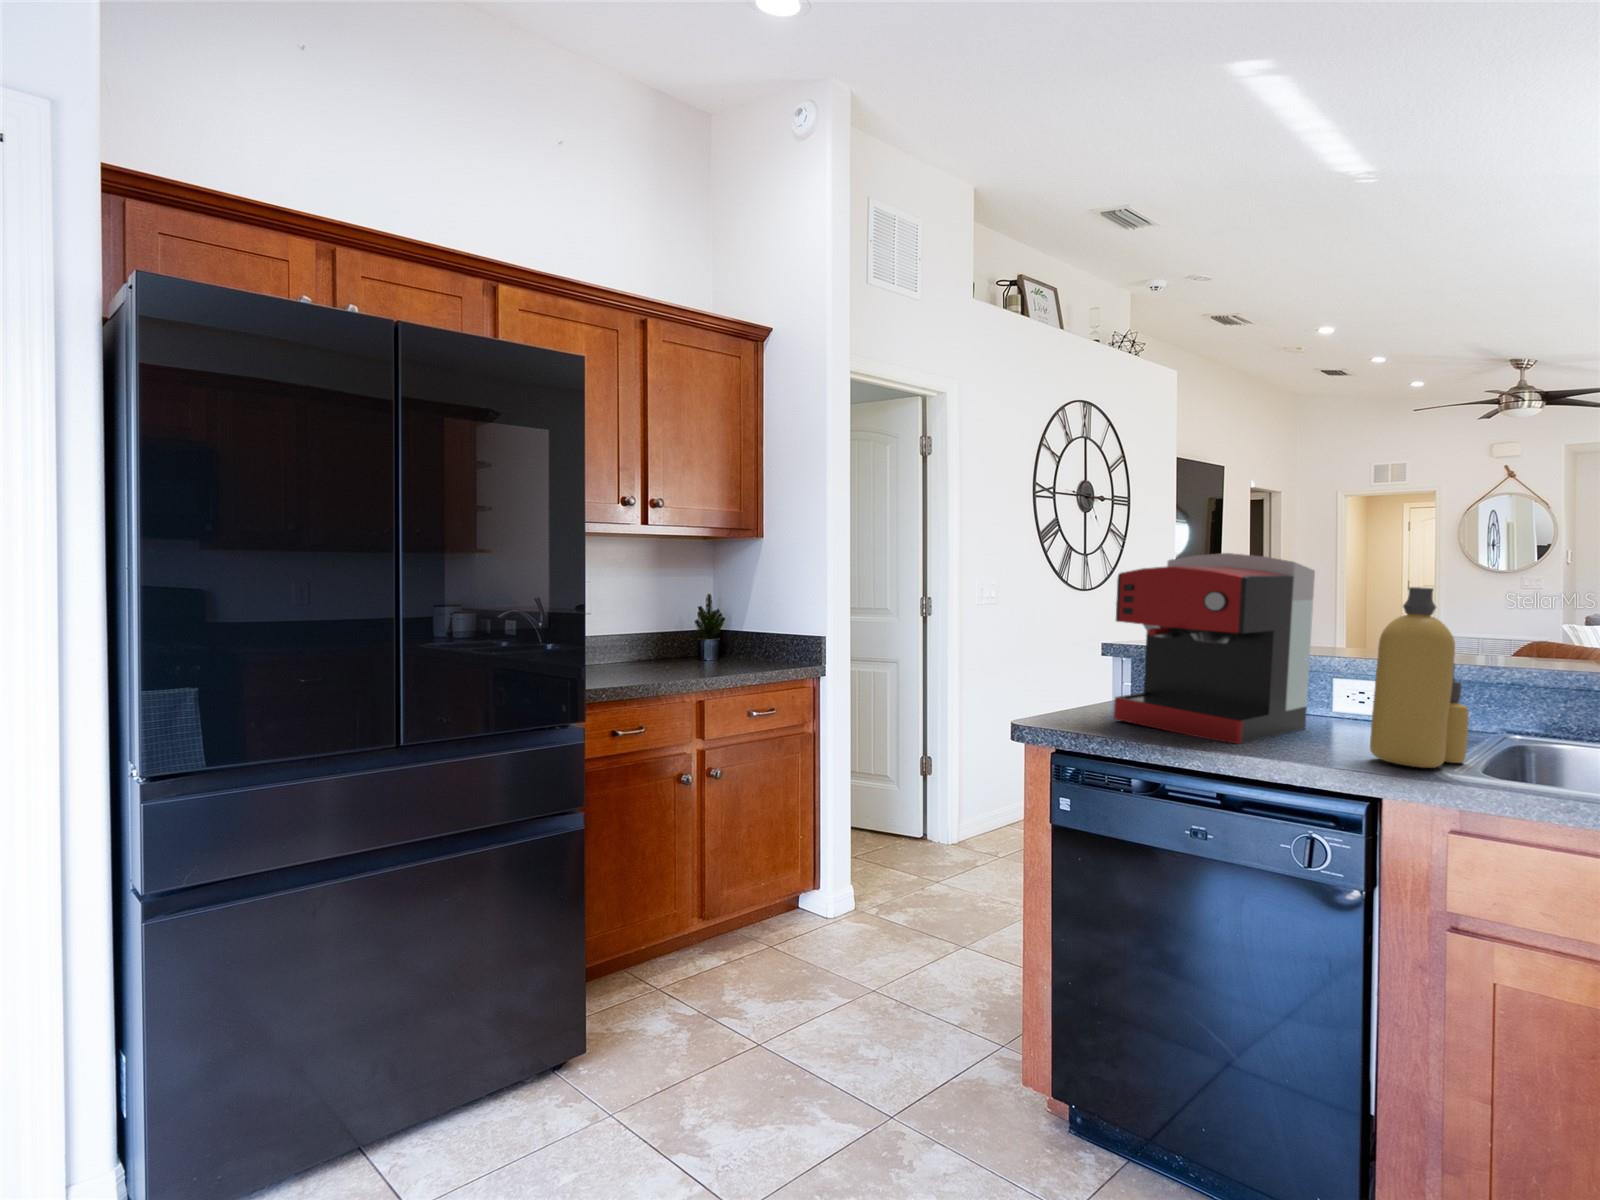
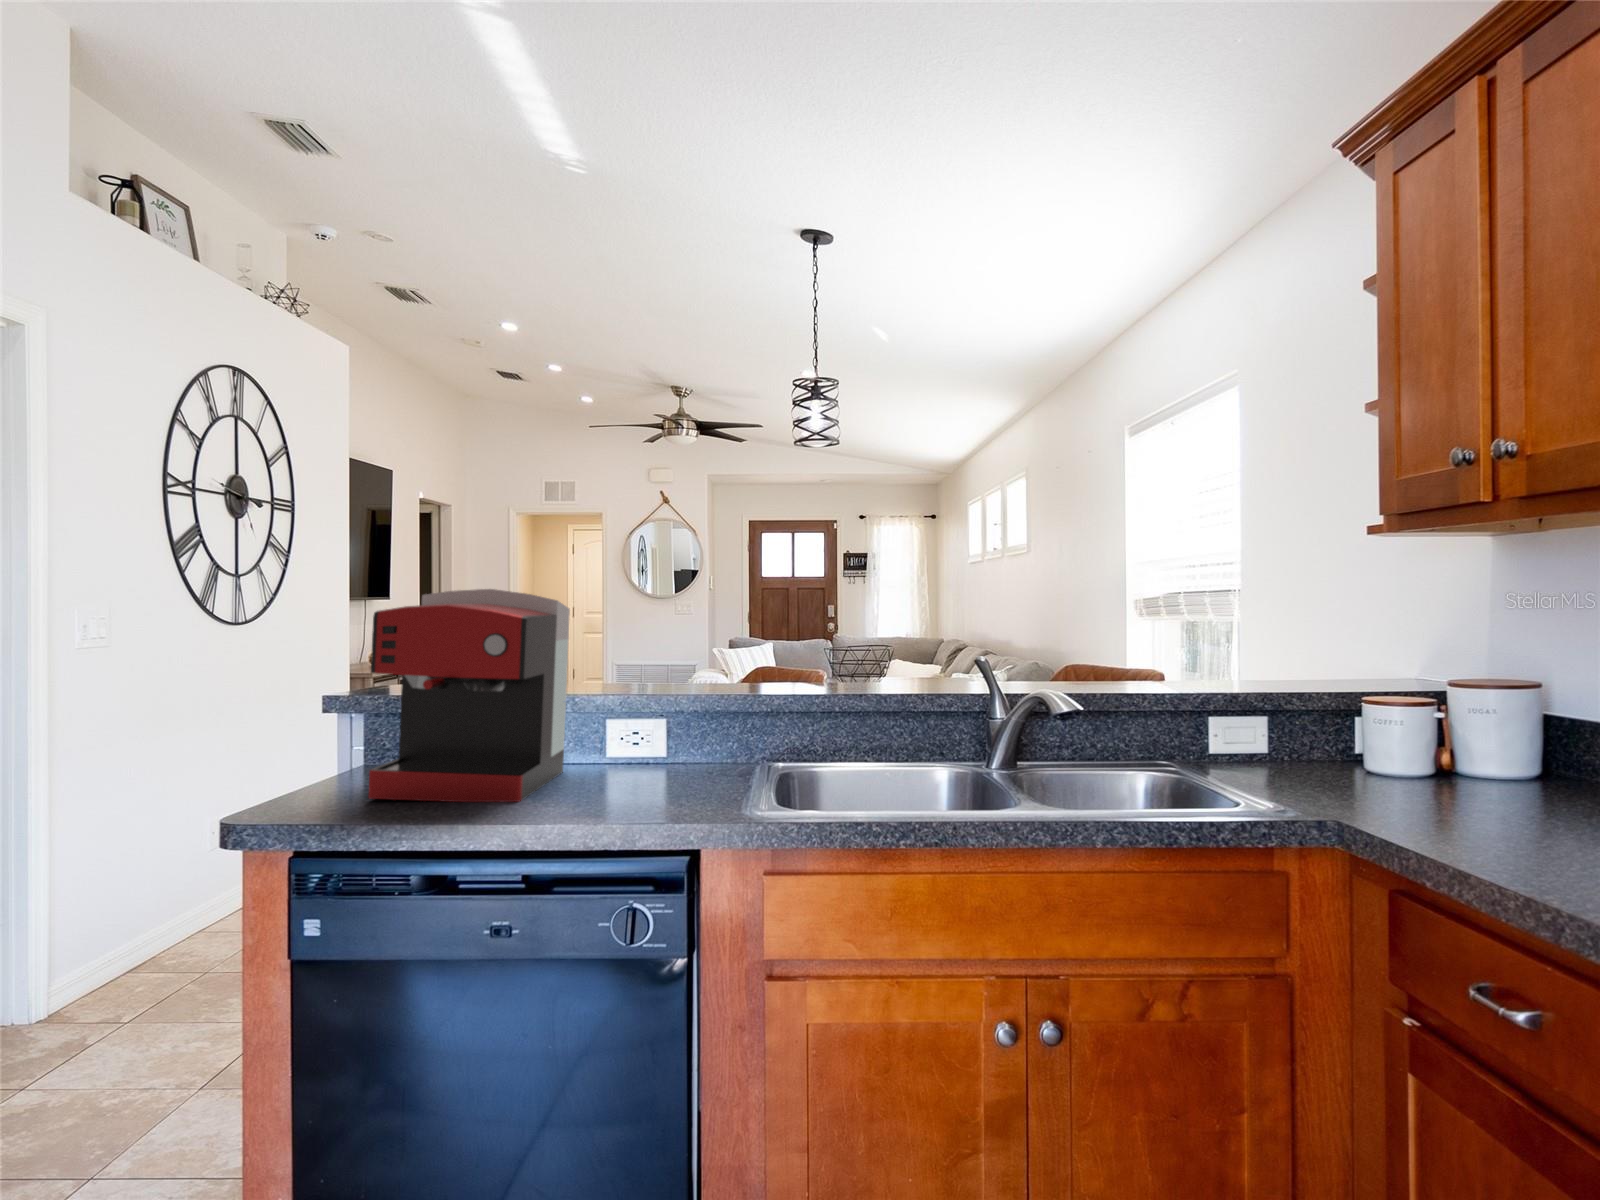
bottle: present [1370,587,1469,768] -> none [634,627,697,793]

